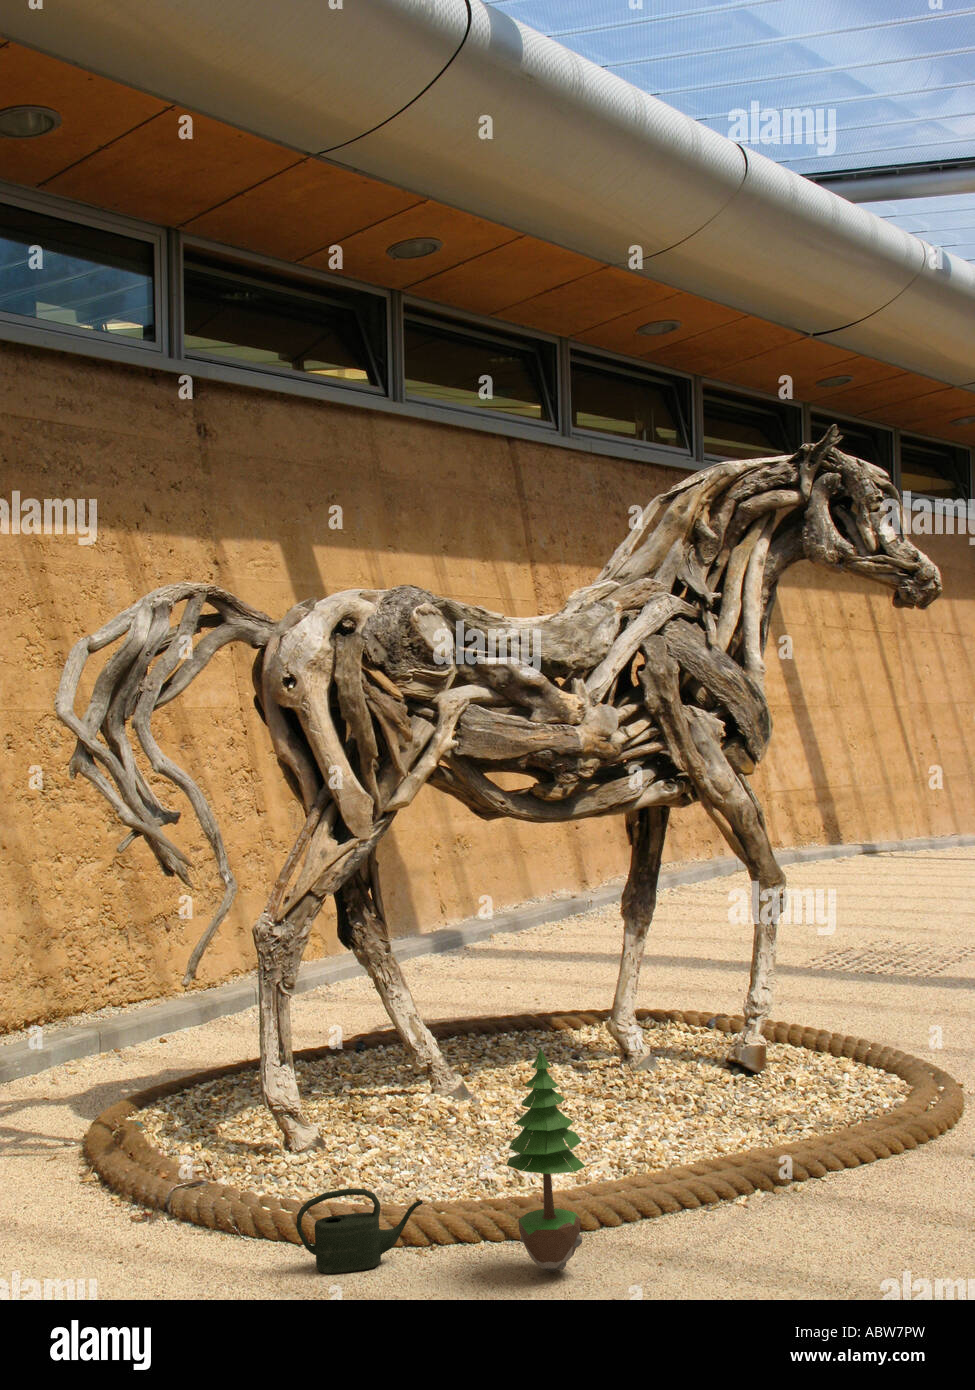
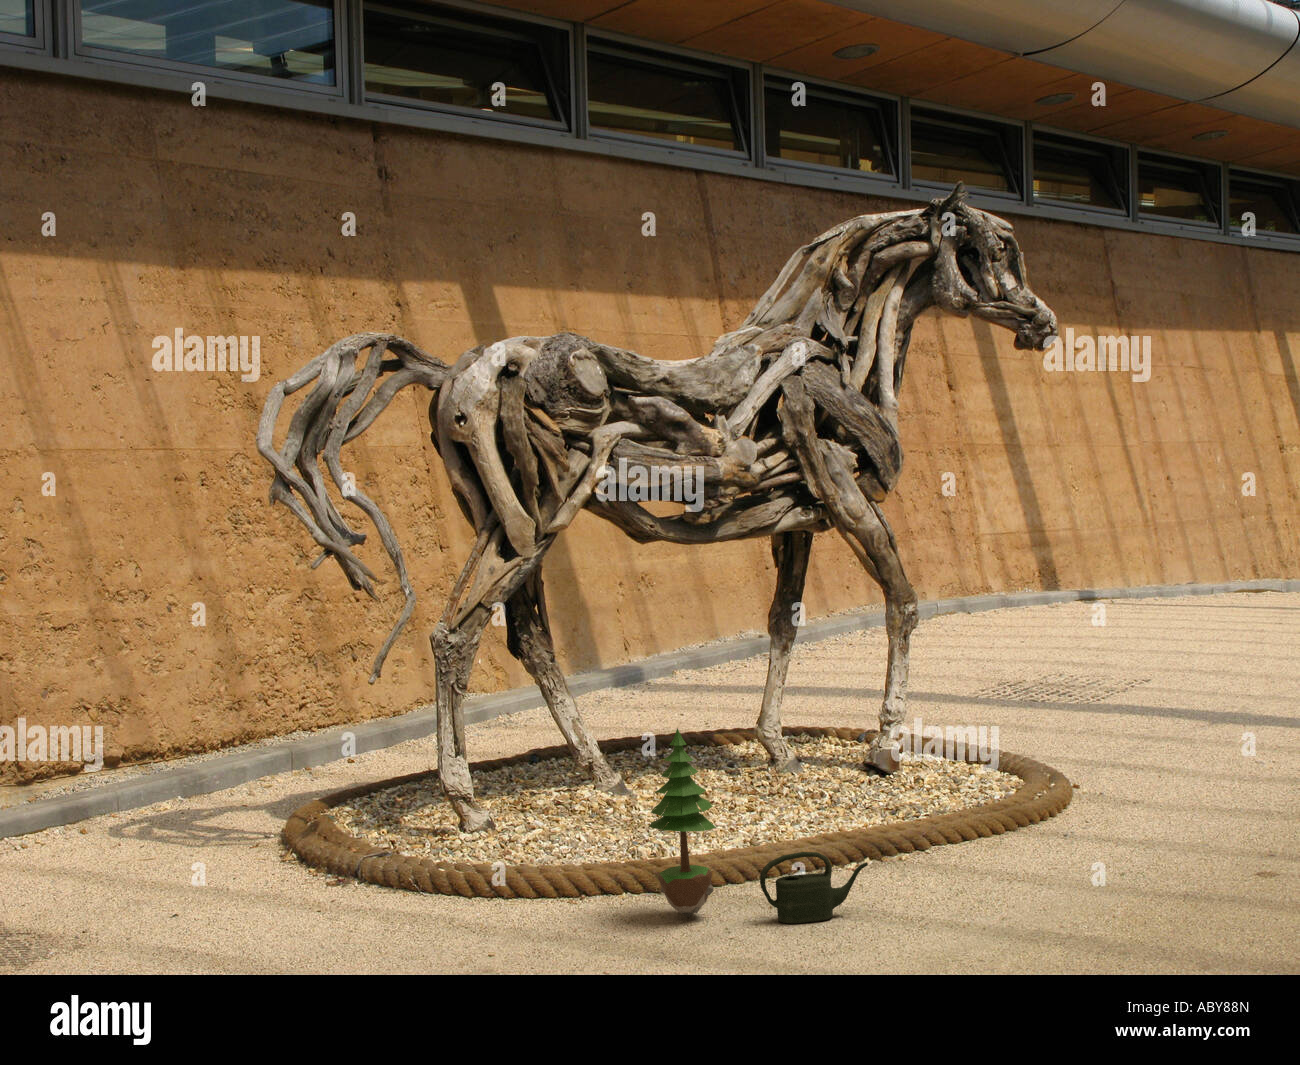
watering can: present [296,1189,423,1274] -> present [760,852,868,924]

